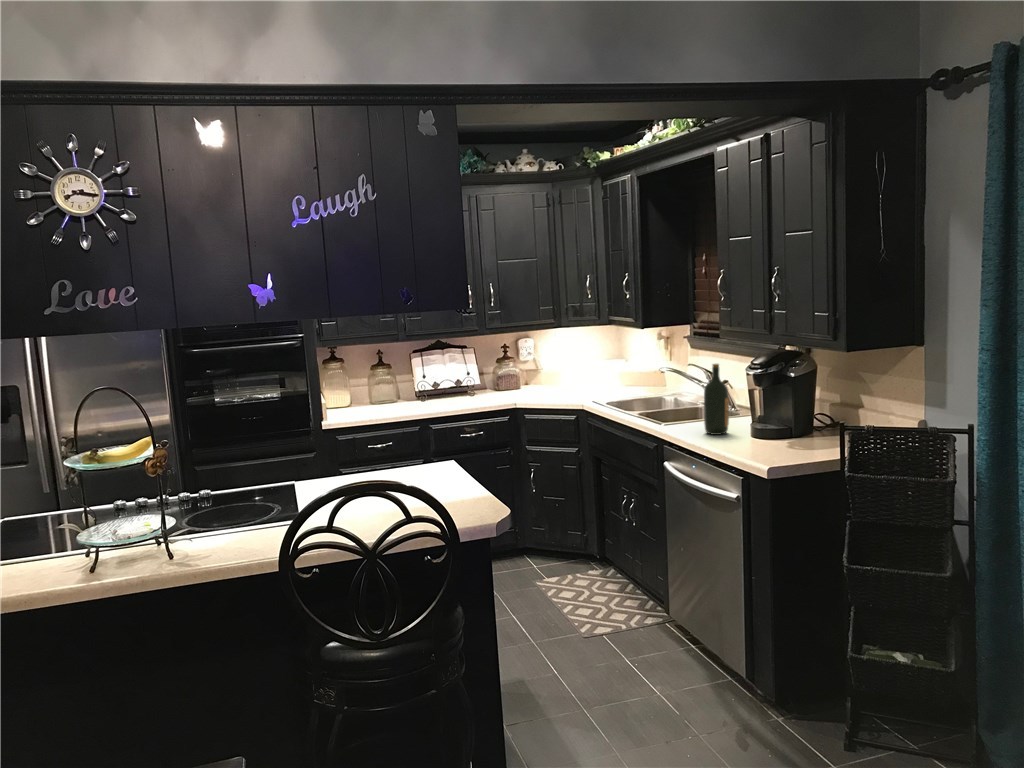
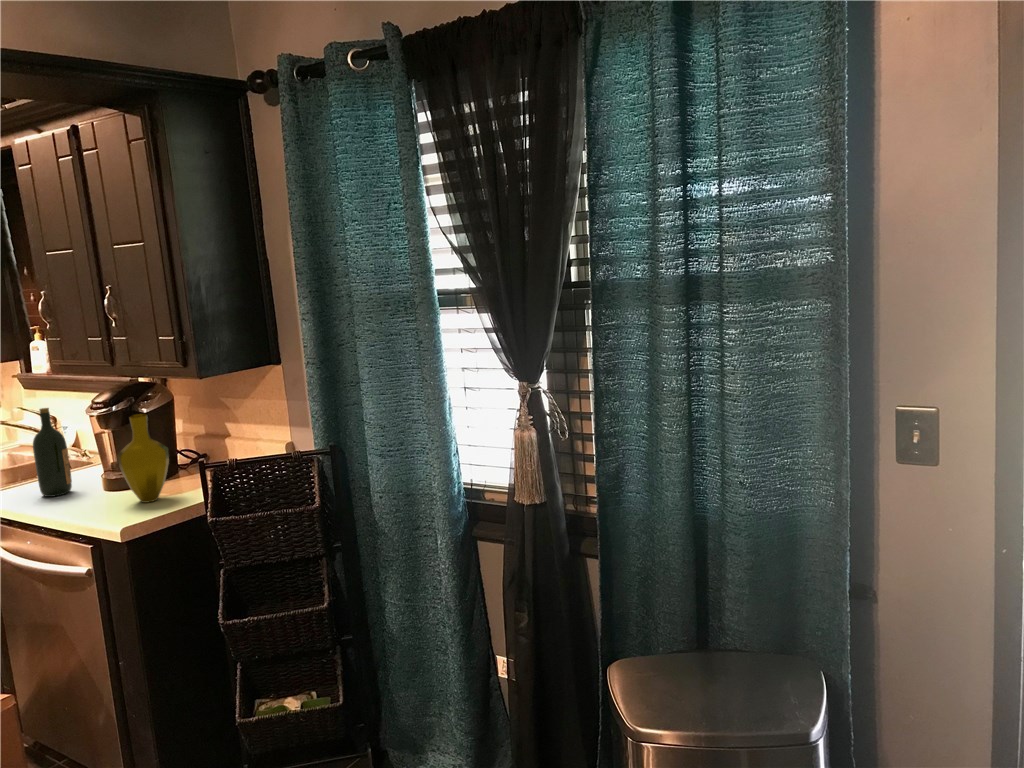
vase: none [771,376,813,451] -> present [117,414,169,503]

